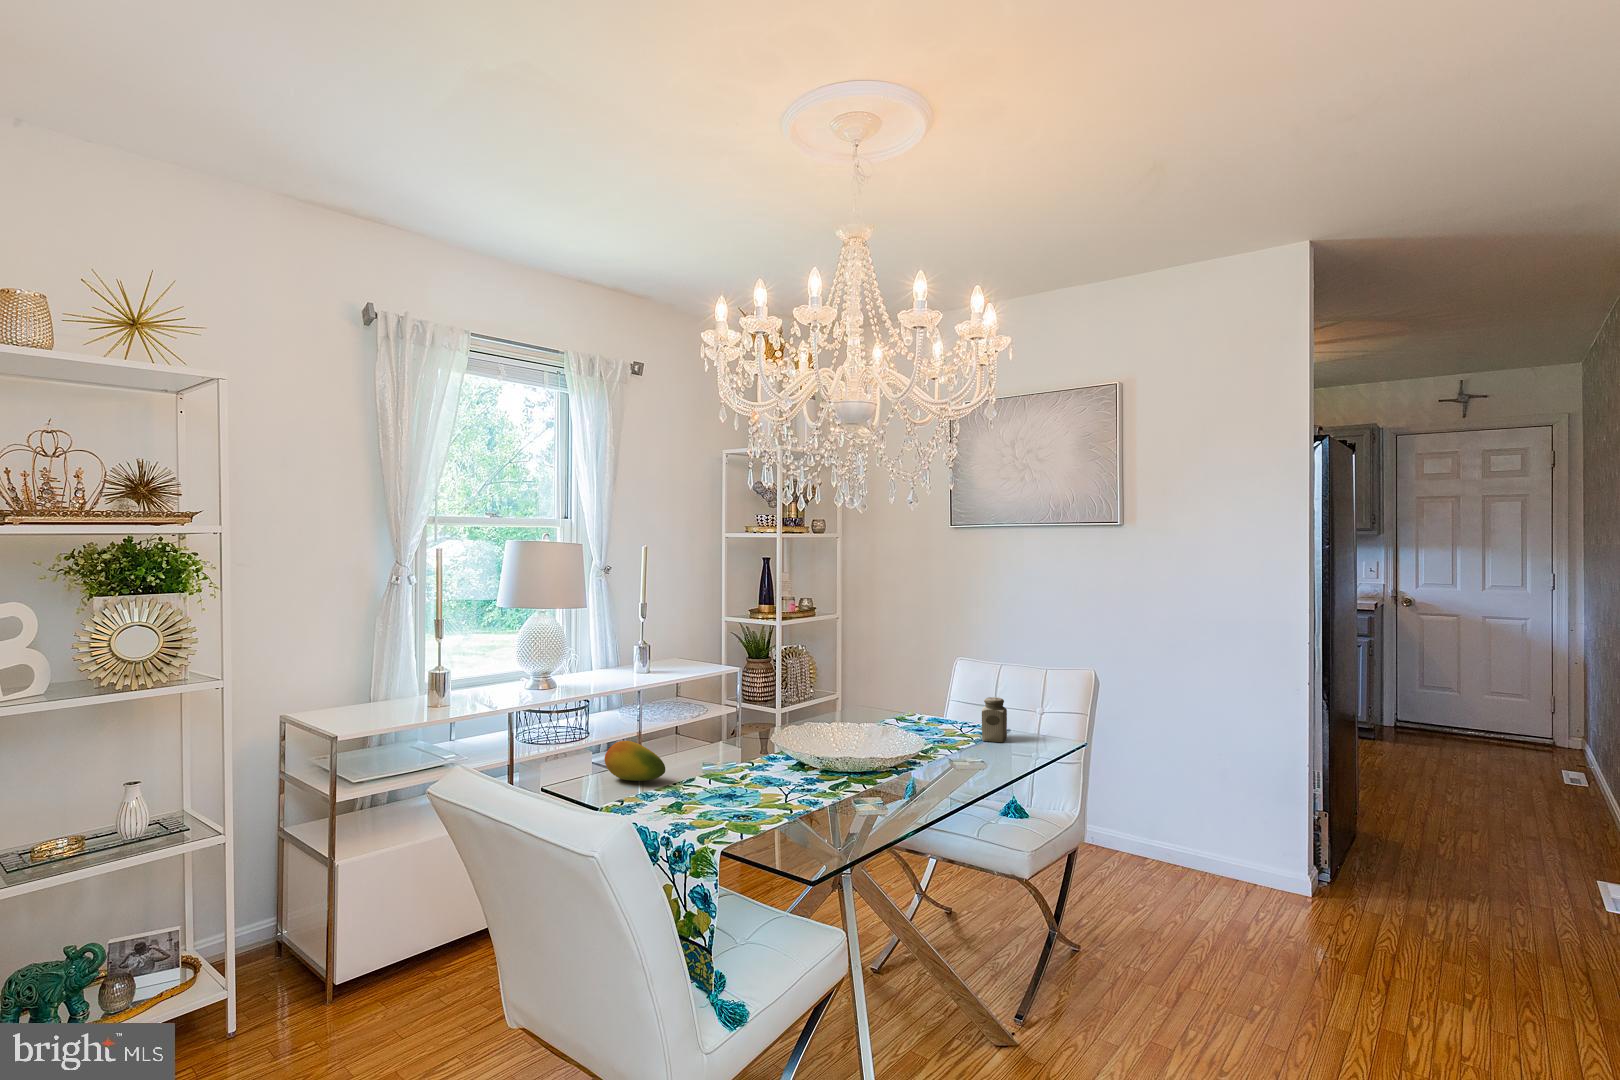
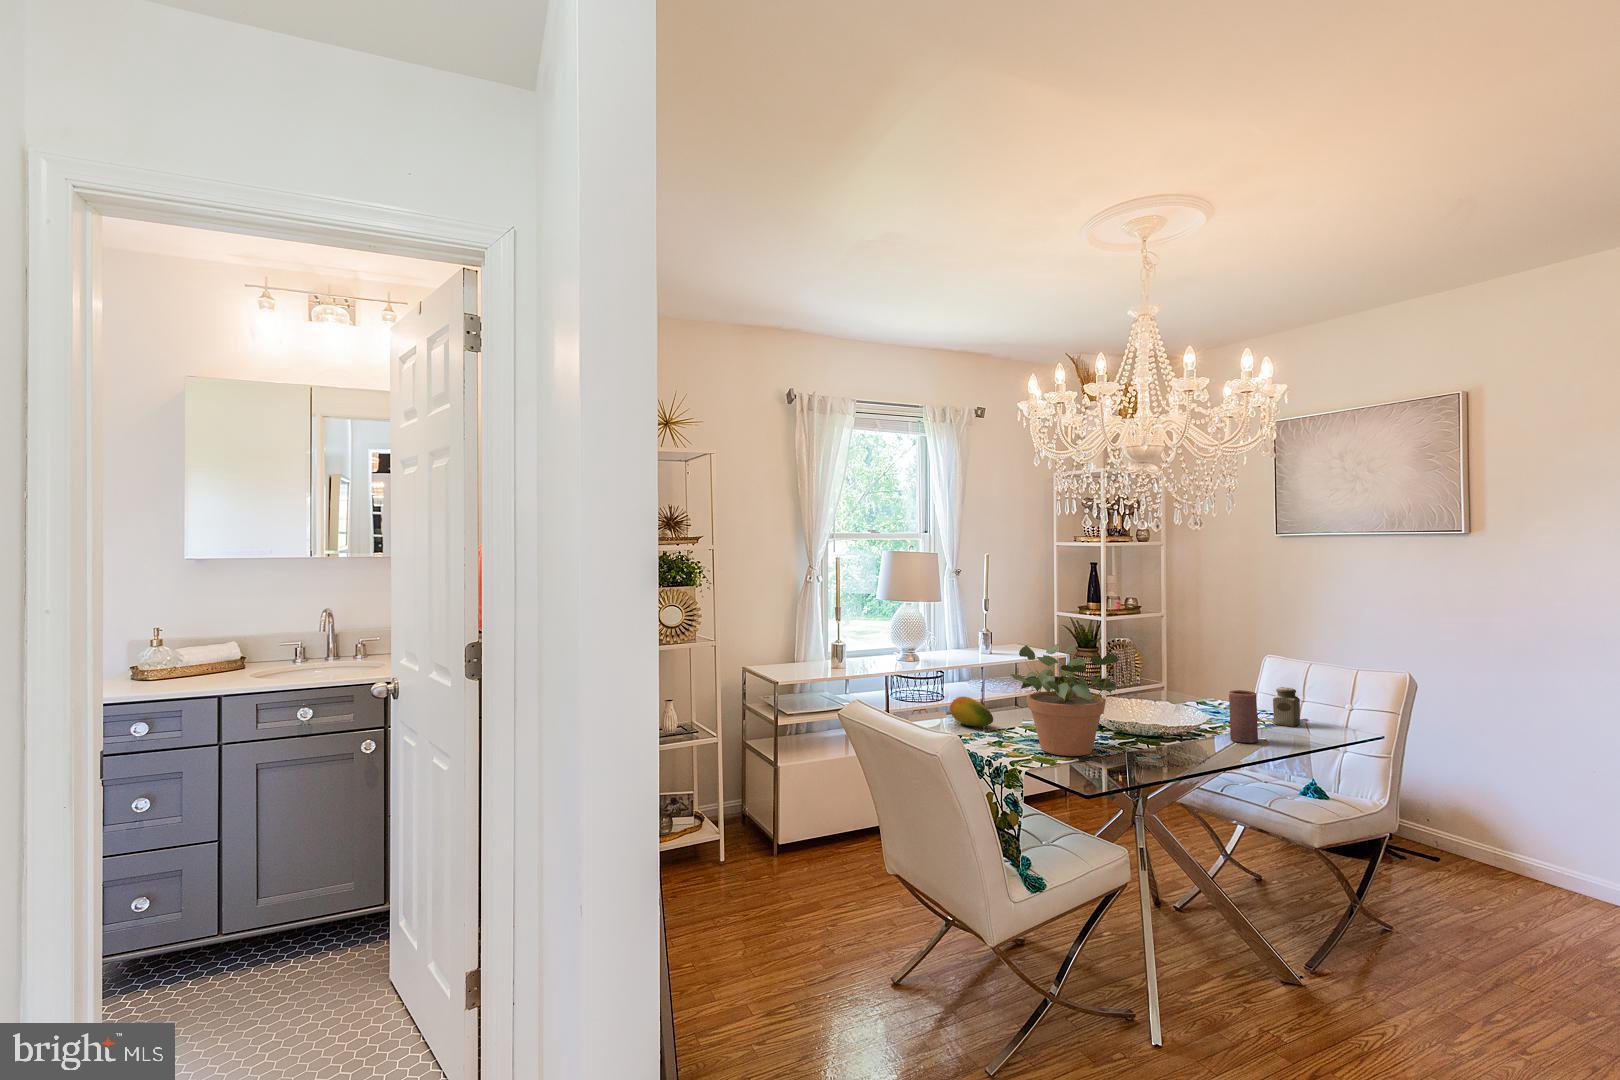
potted plant: none [691,661,853,815] -> present [1010,644,1131,756]
candle: none [946,706,976,769] -> present [1229,690,1259,743]

